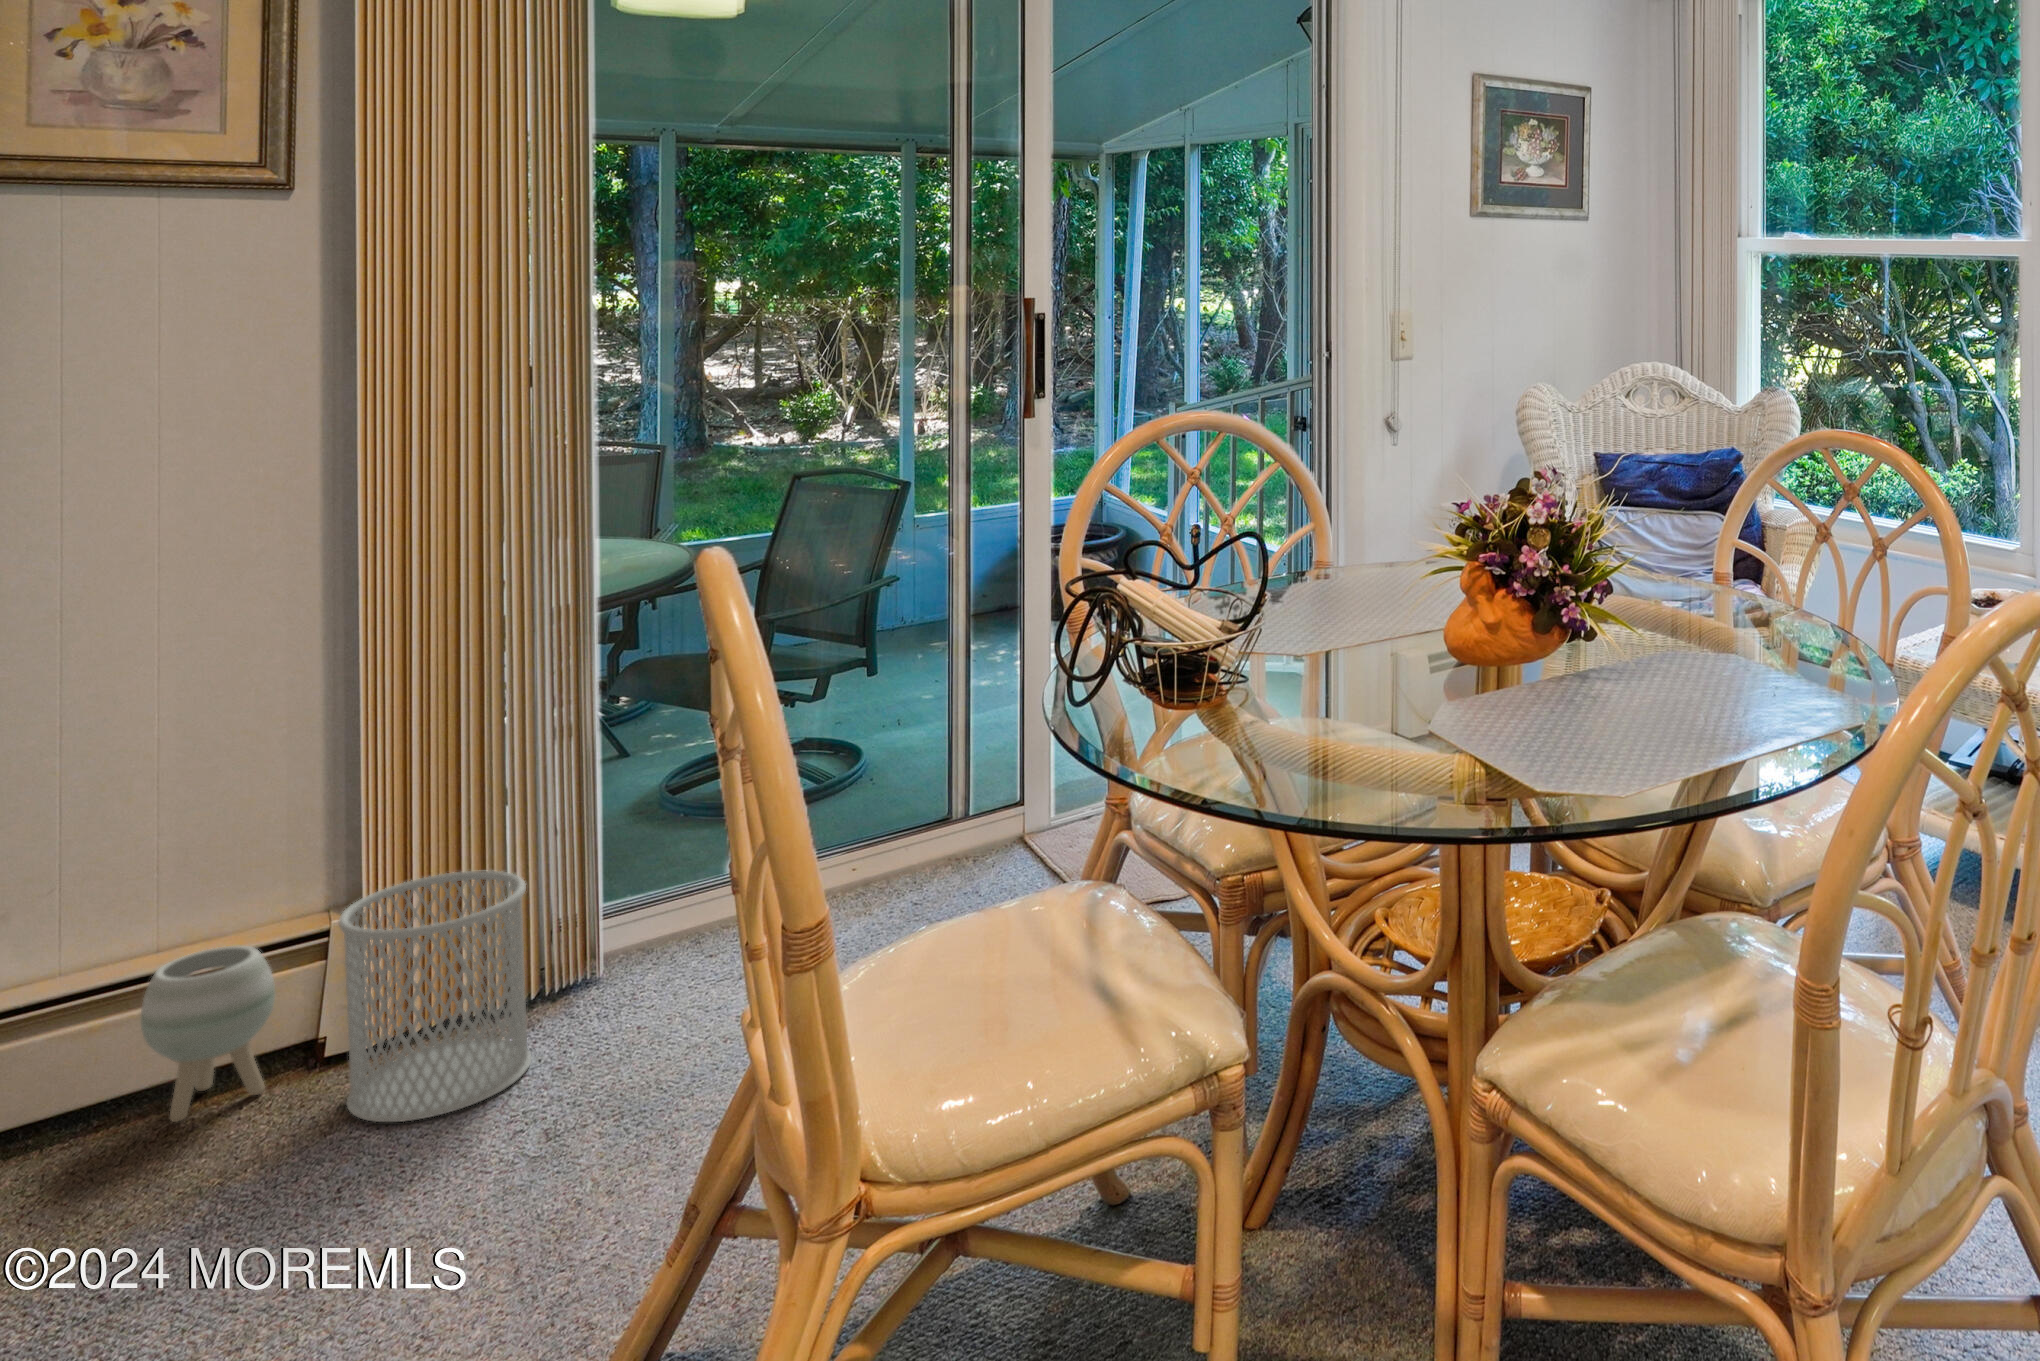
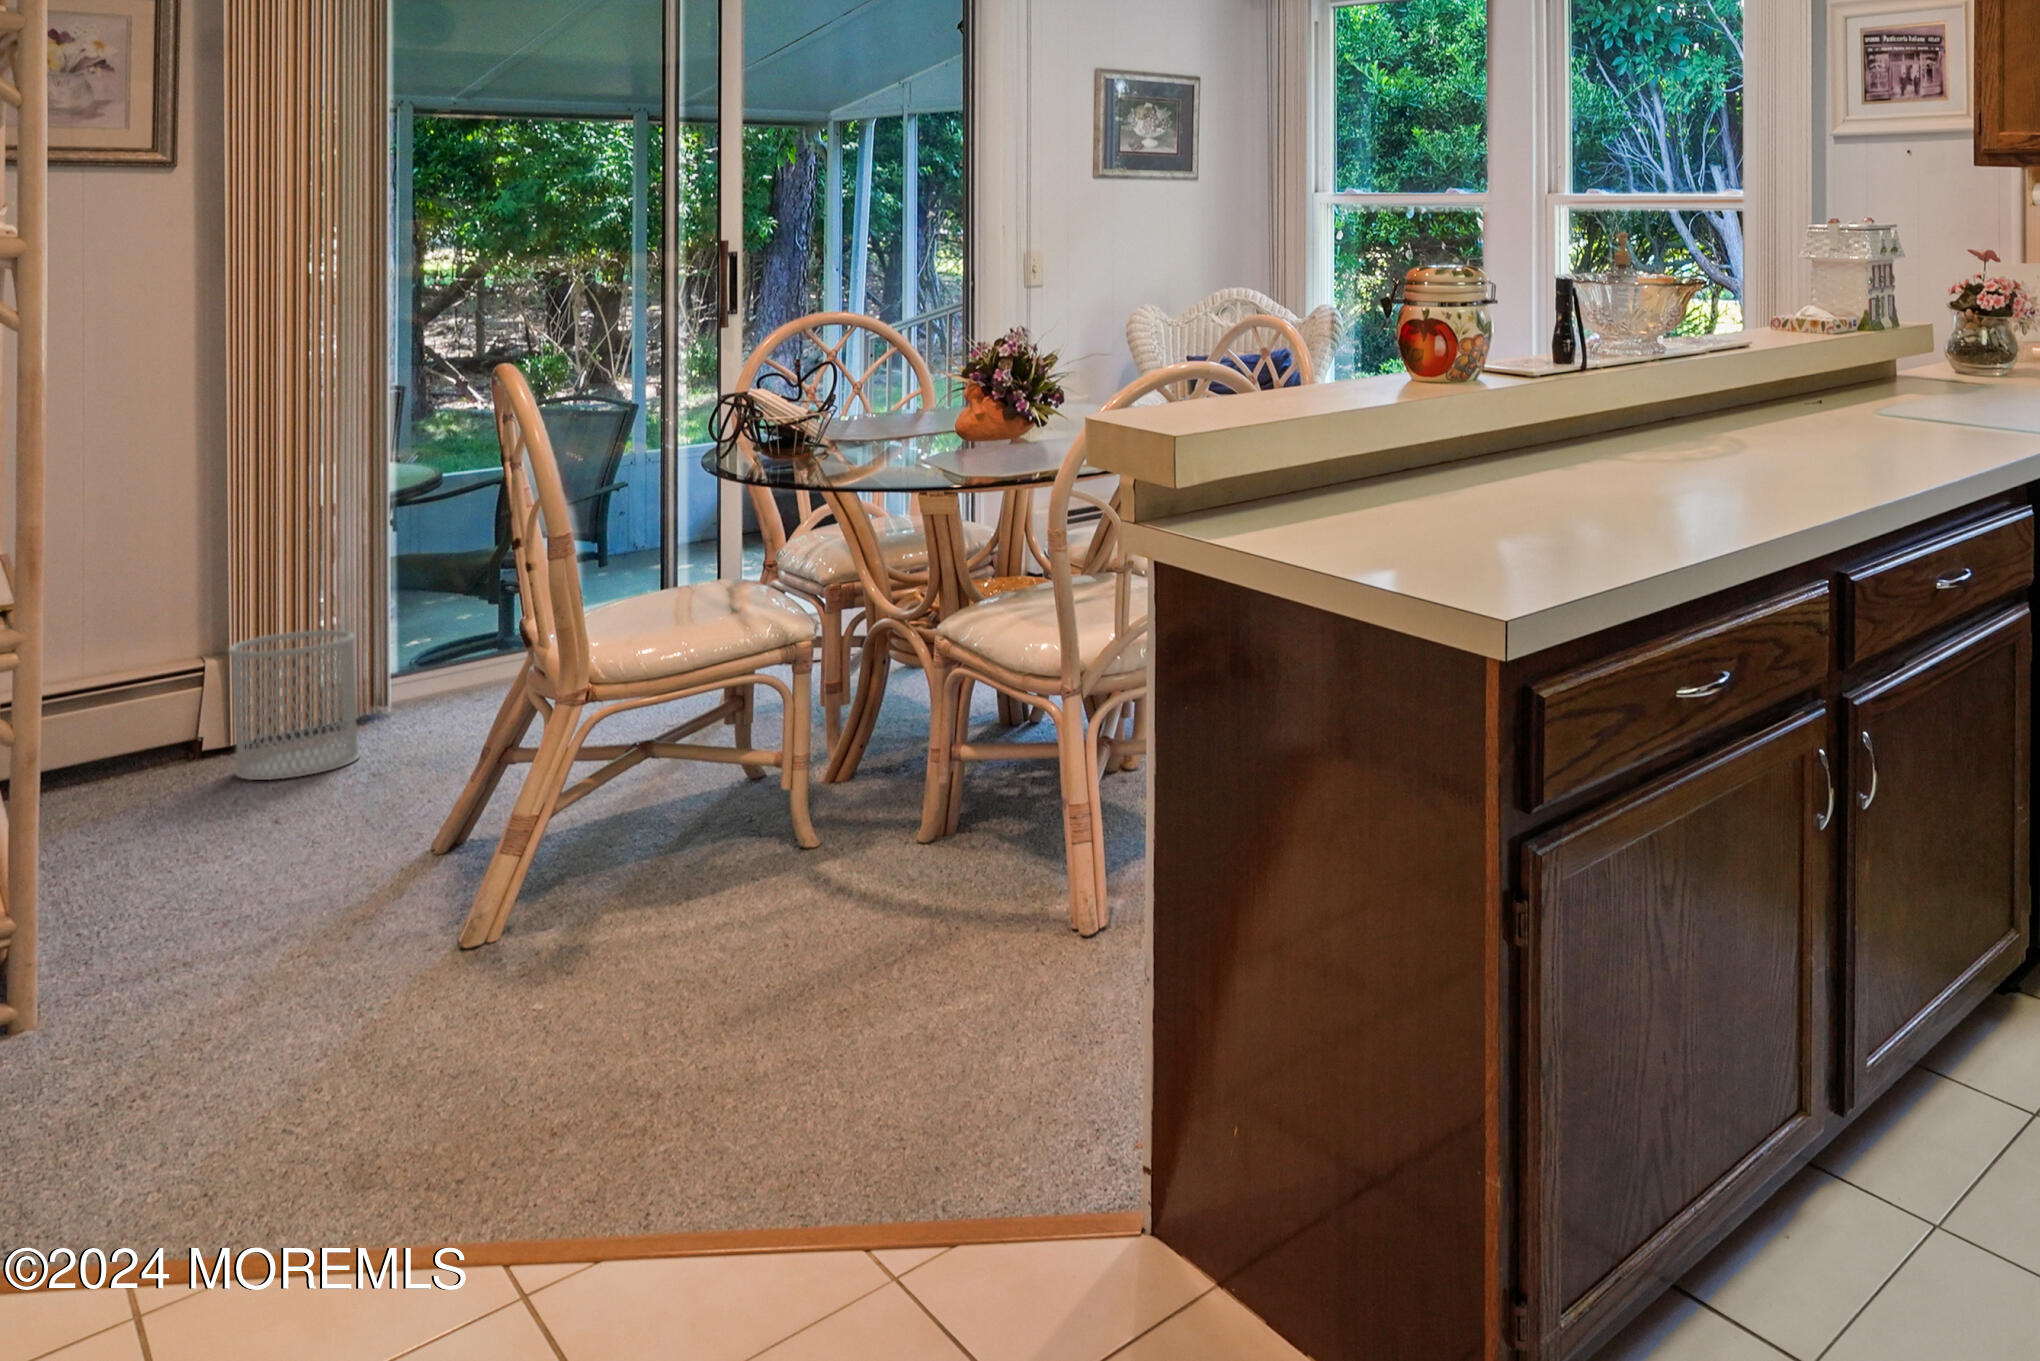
planter: present [141,945,275,1122] -> none [91,677,179,786]

